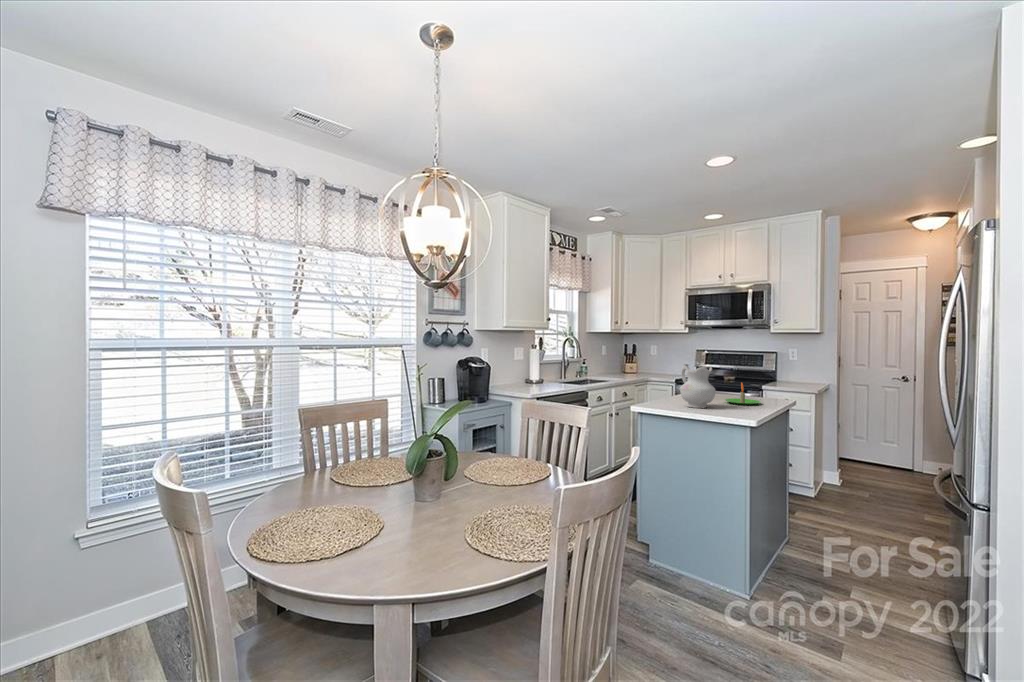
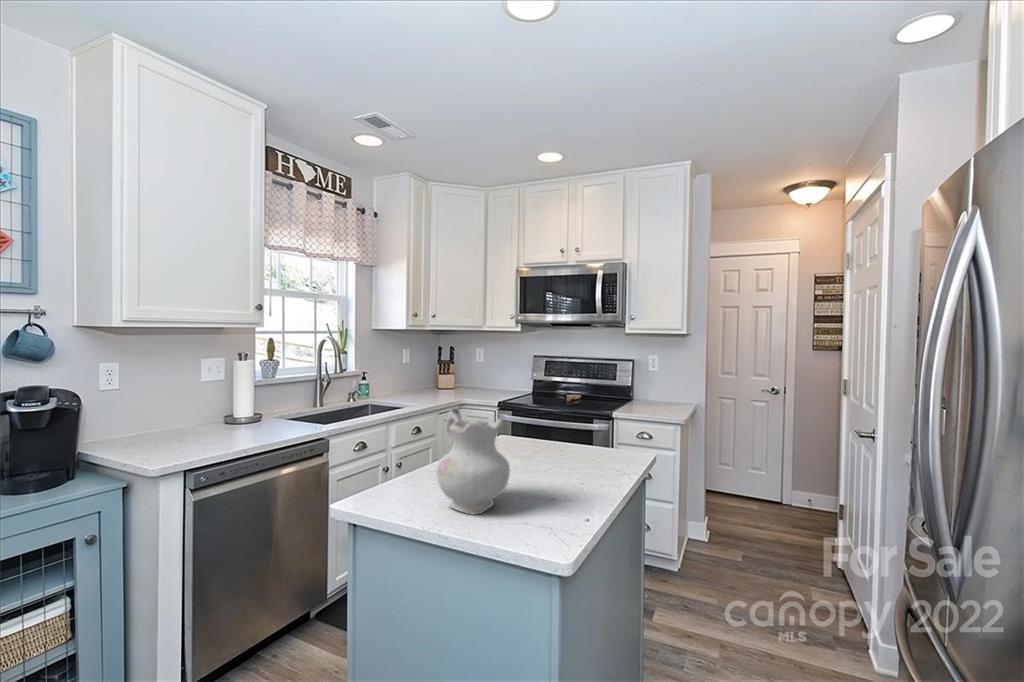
candle: present [725,382,761,405] -> none [538,437,603,487]

